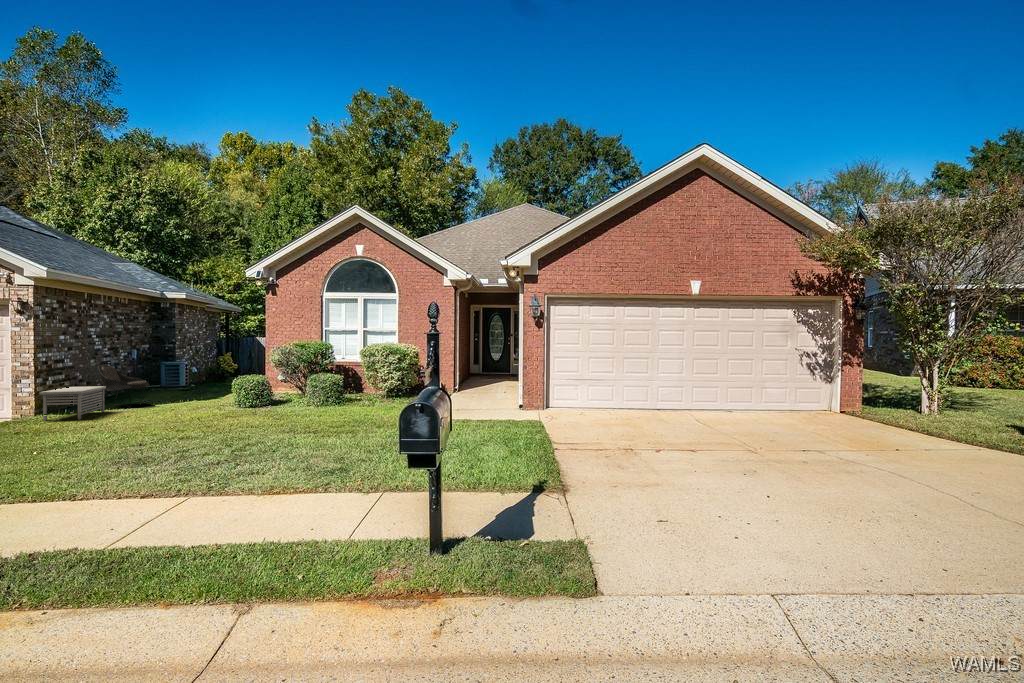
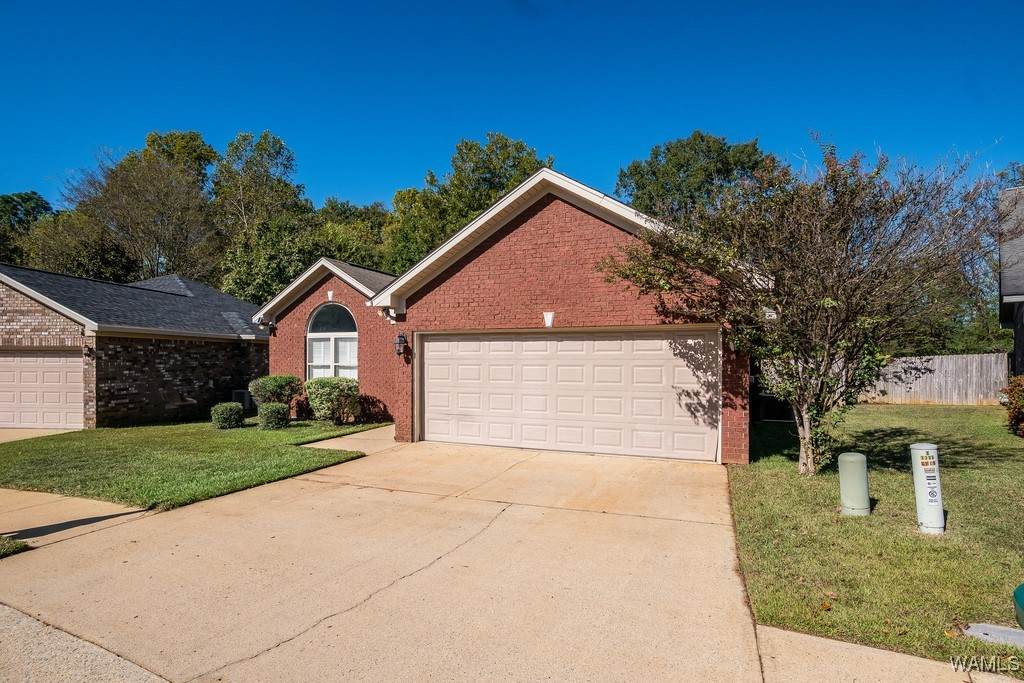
storage bench: present [40,386,106,421] -> none [98,406,154,430]

